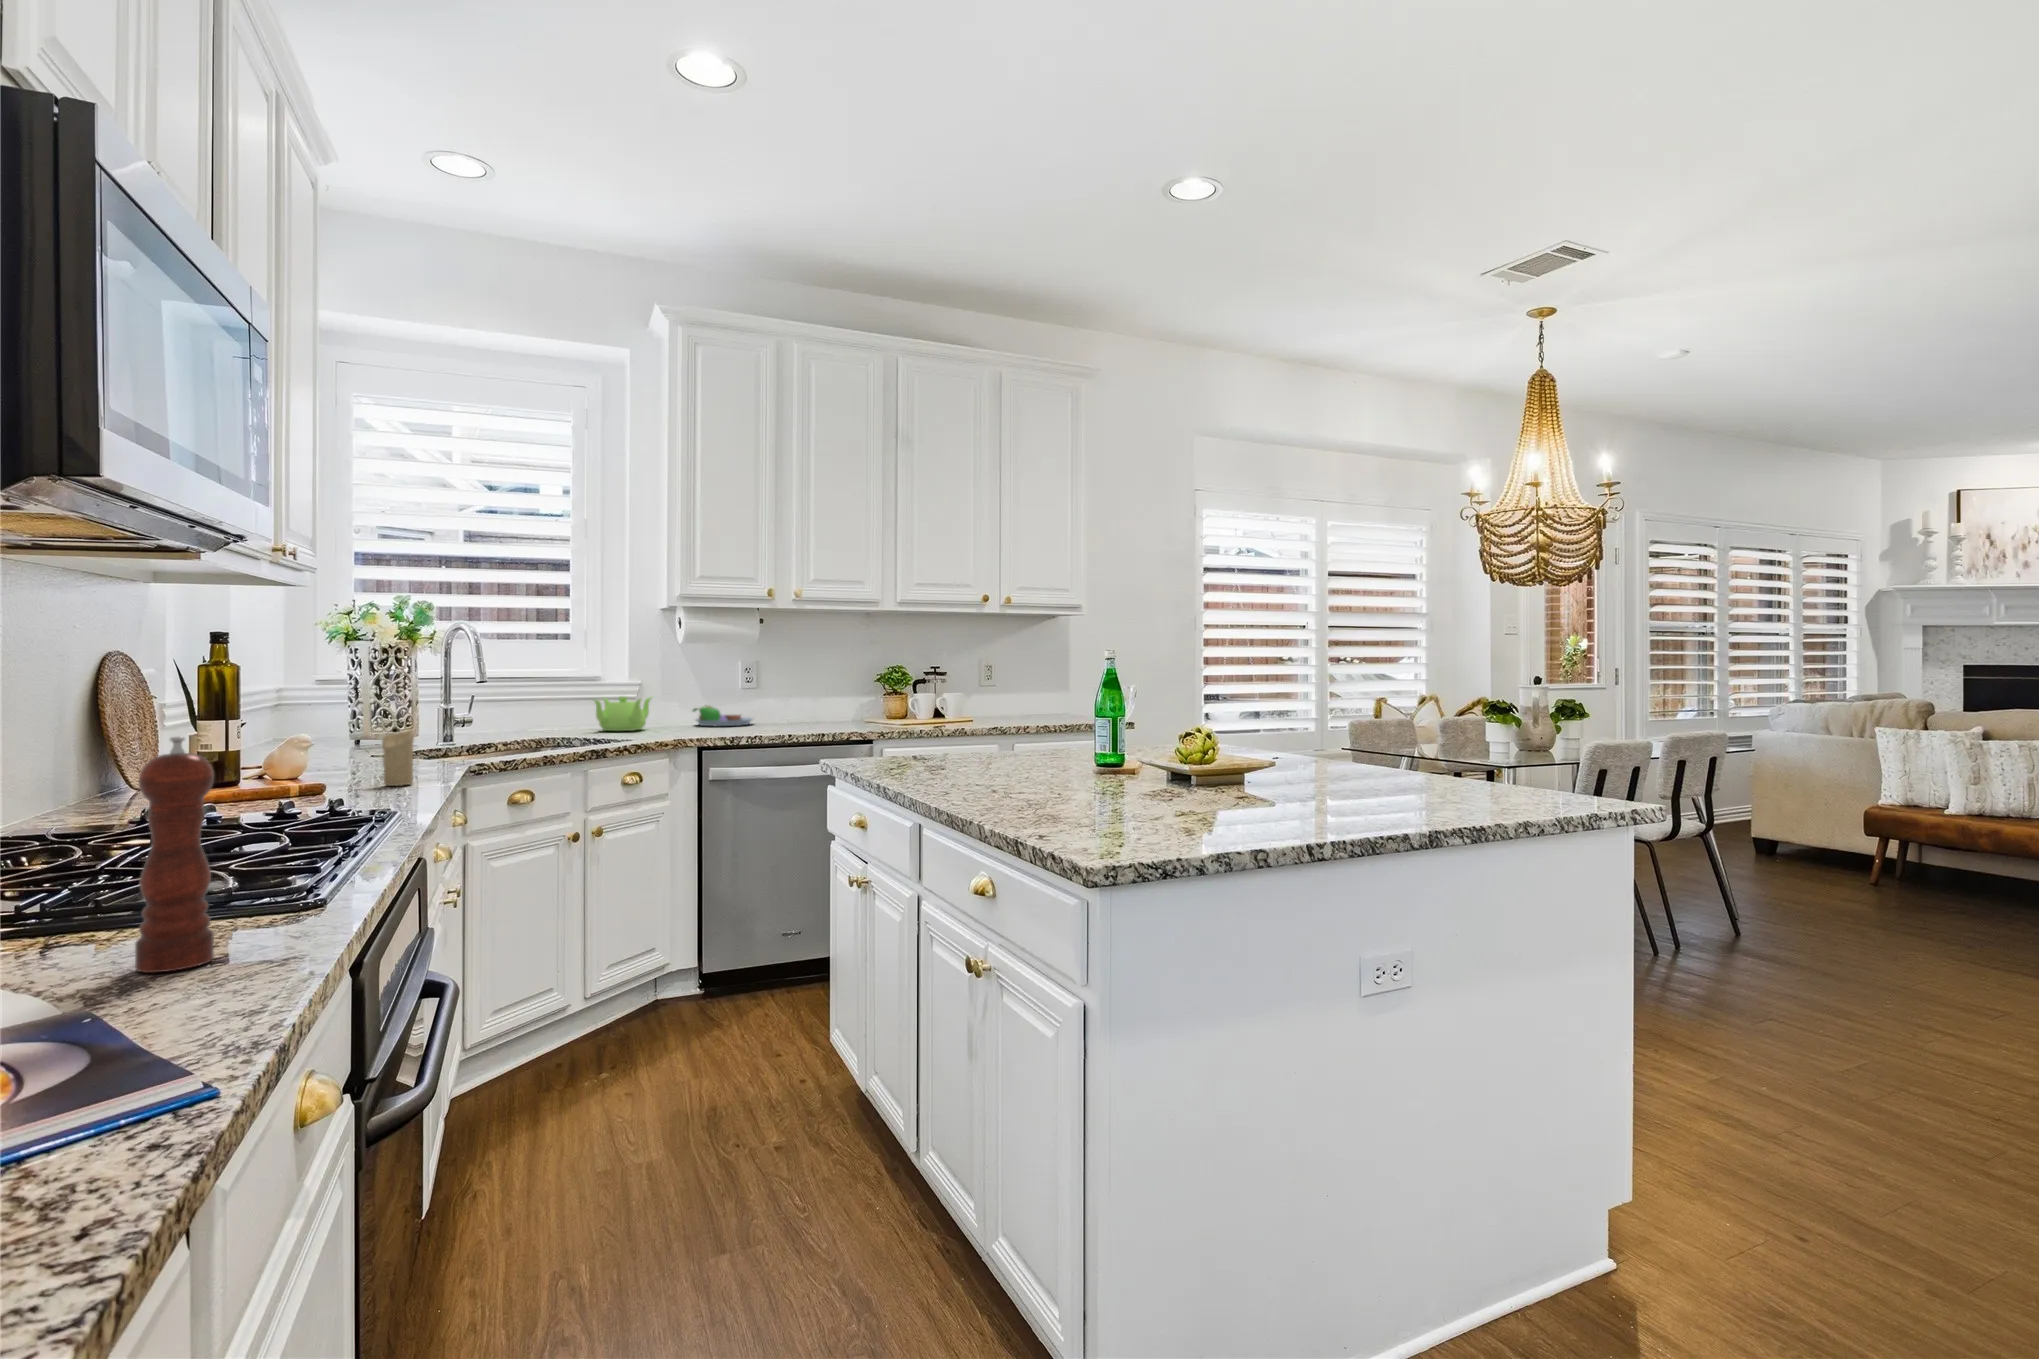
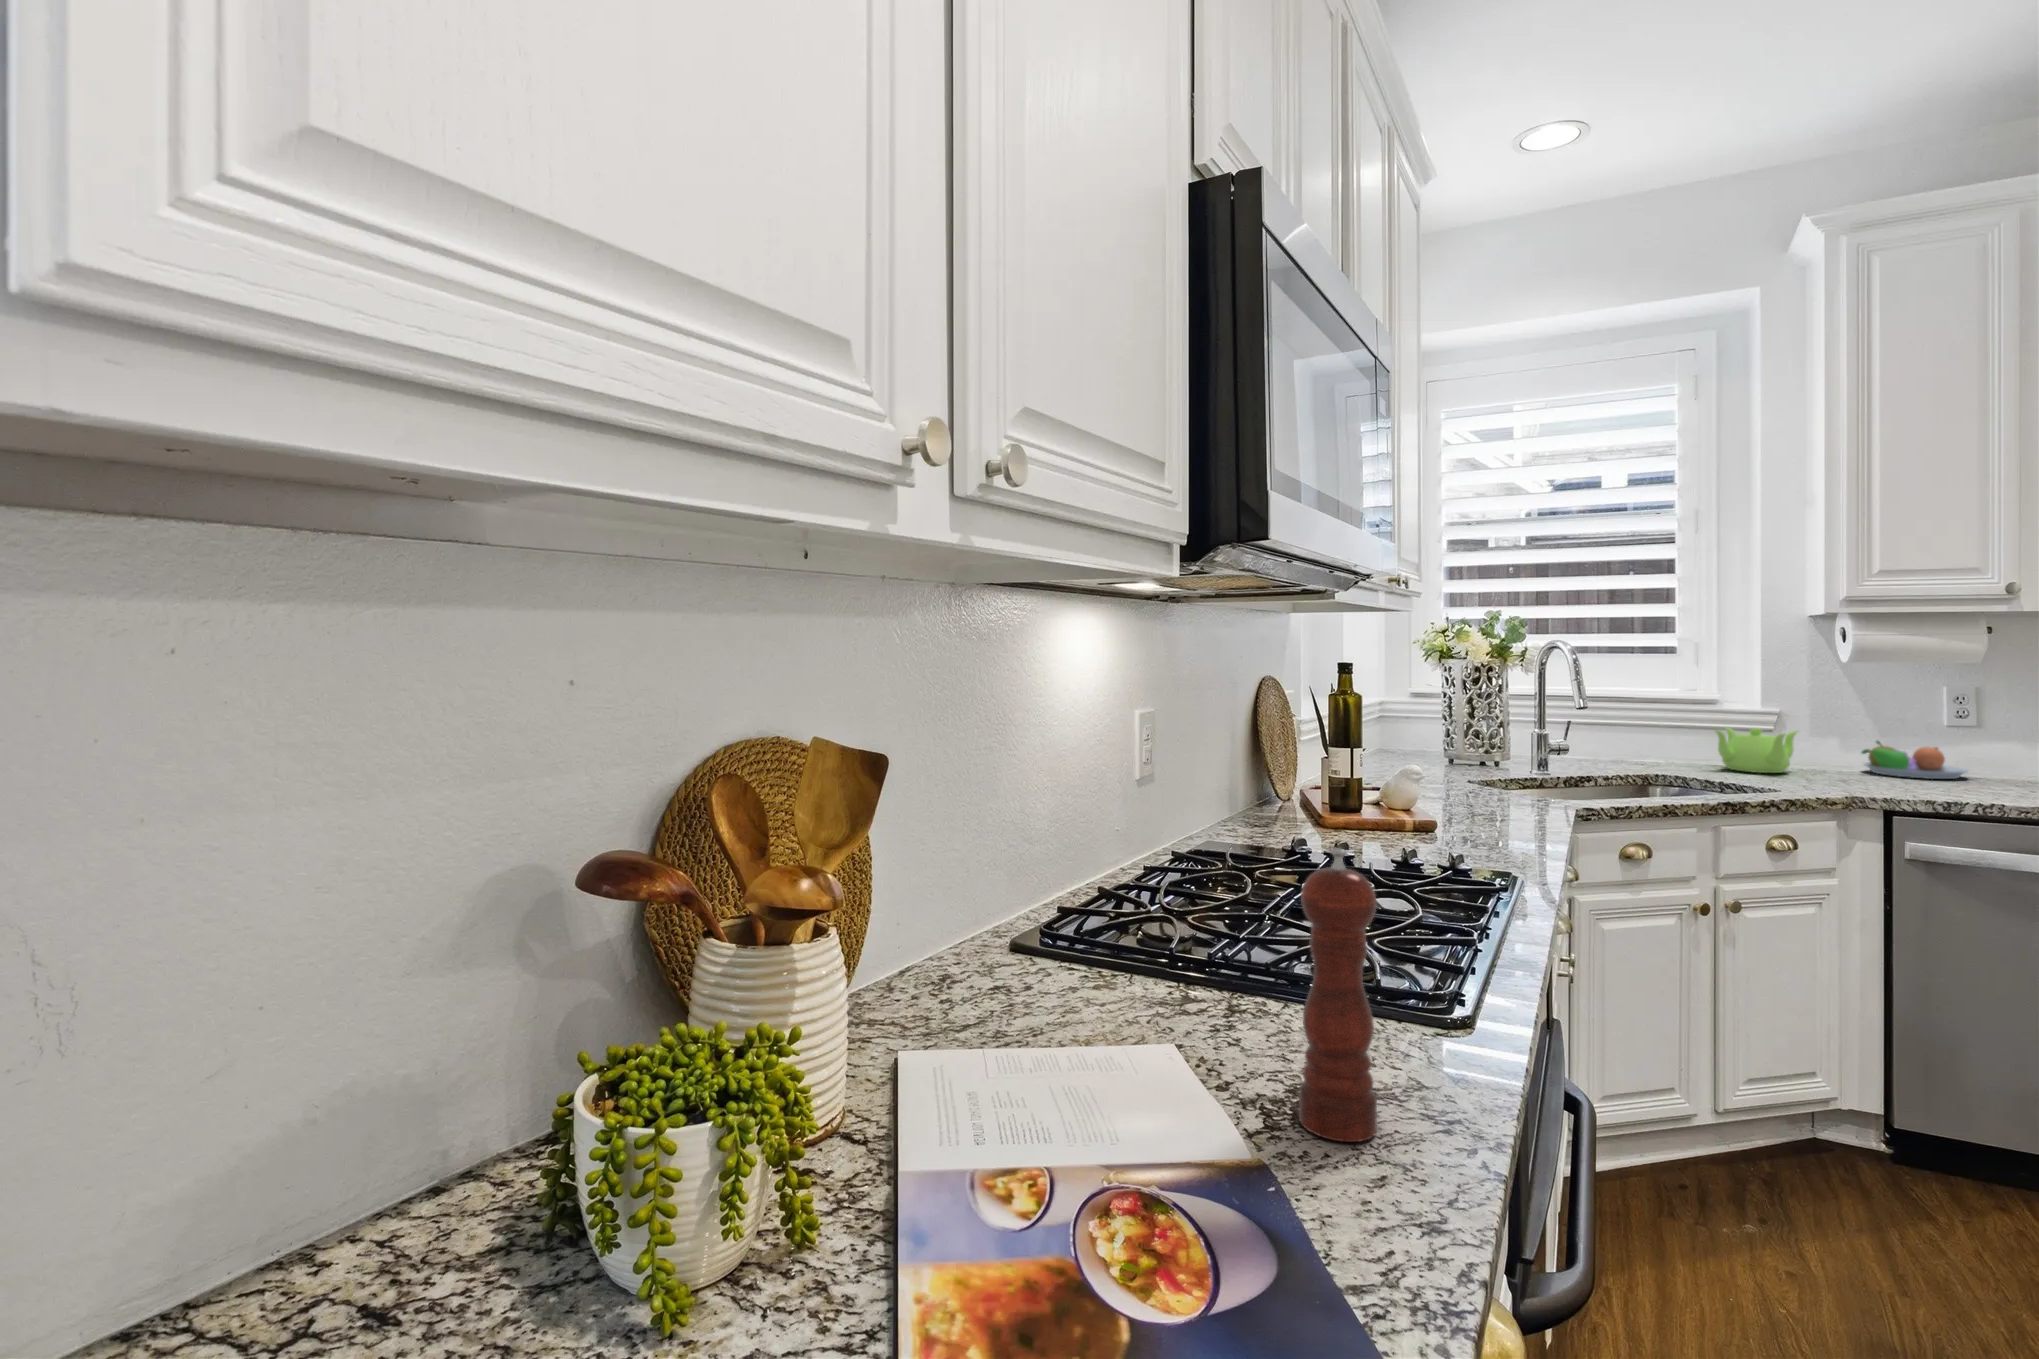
candle: present [382,731,414,786] -> none [1492,773,1525,834]

